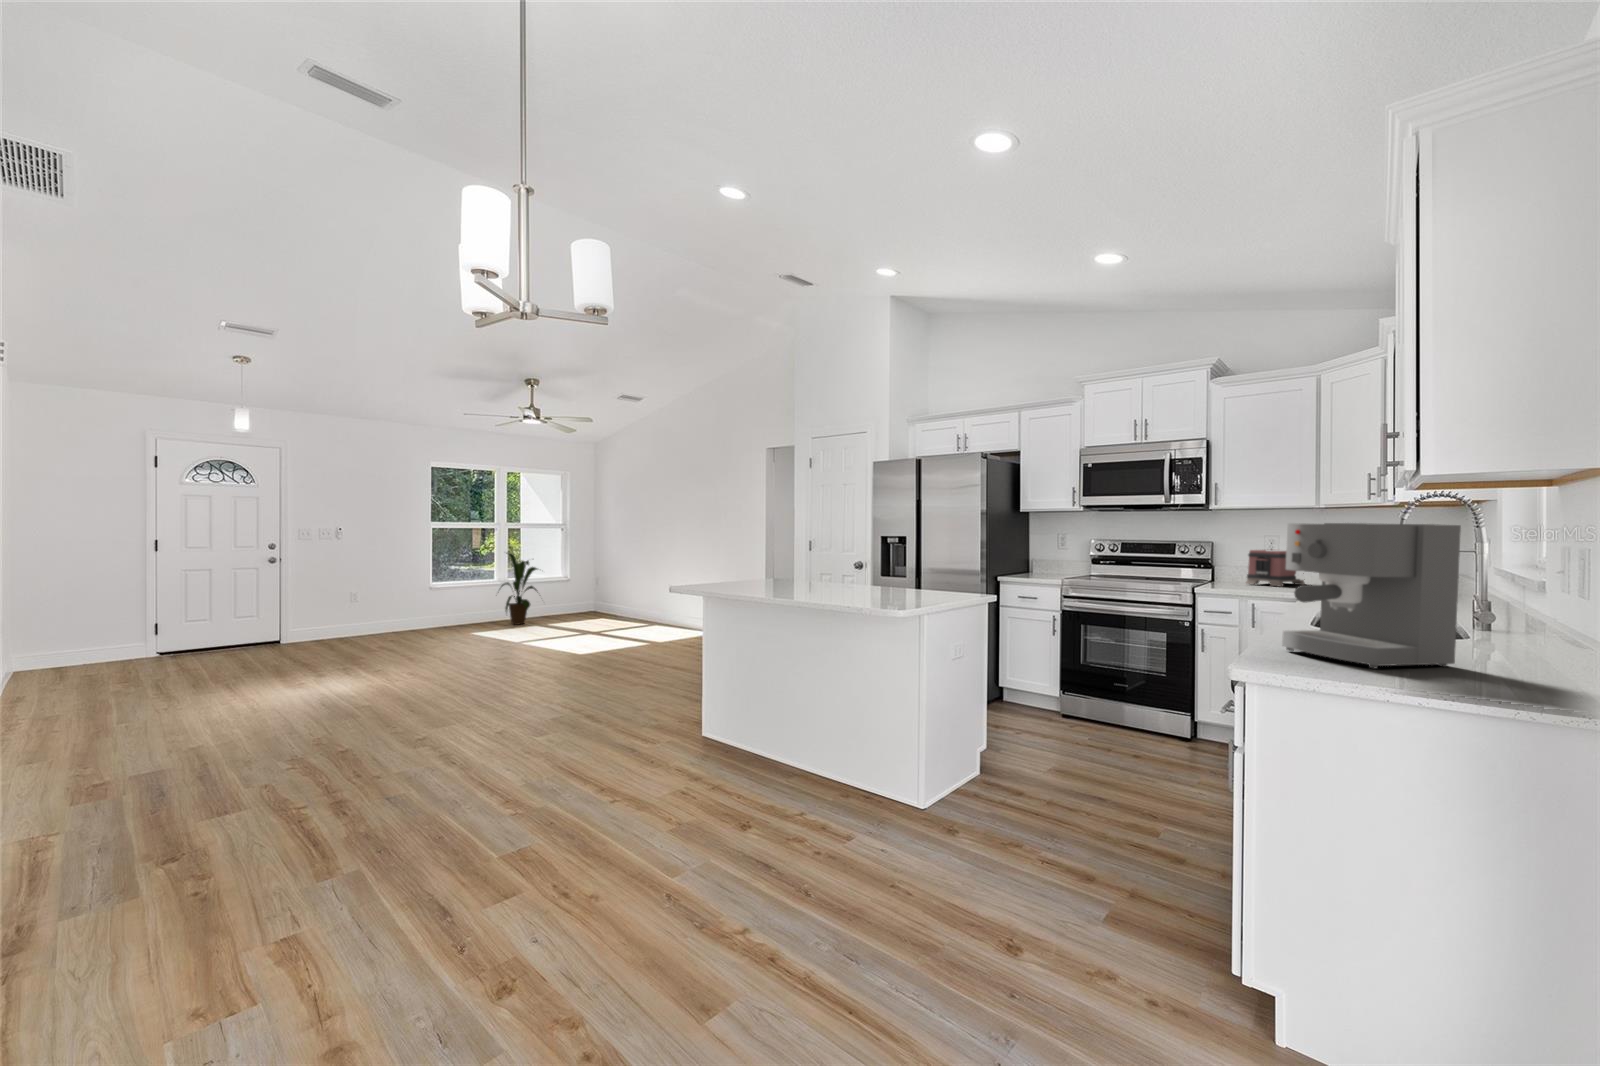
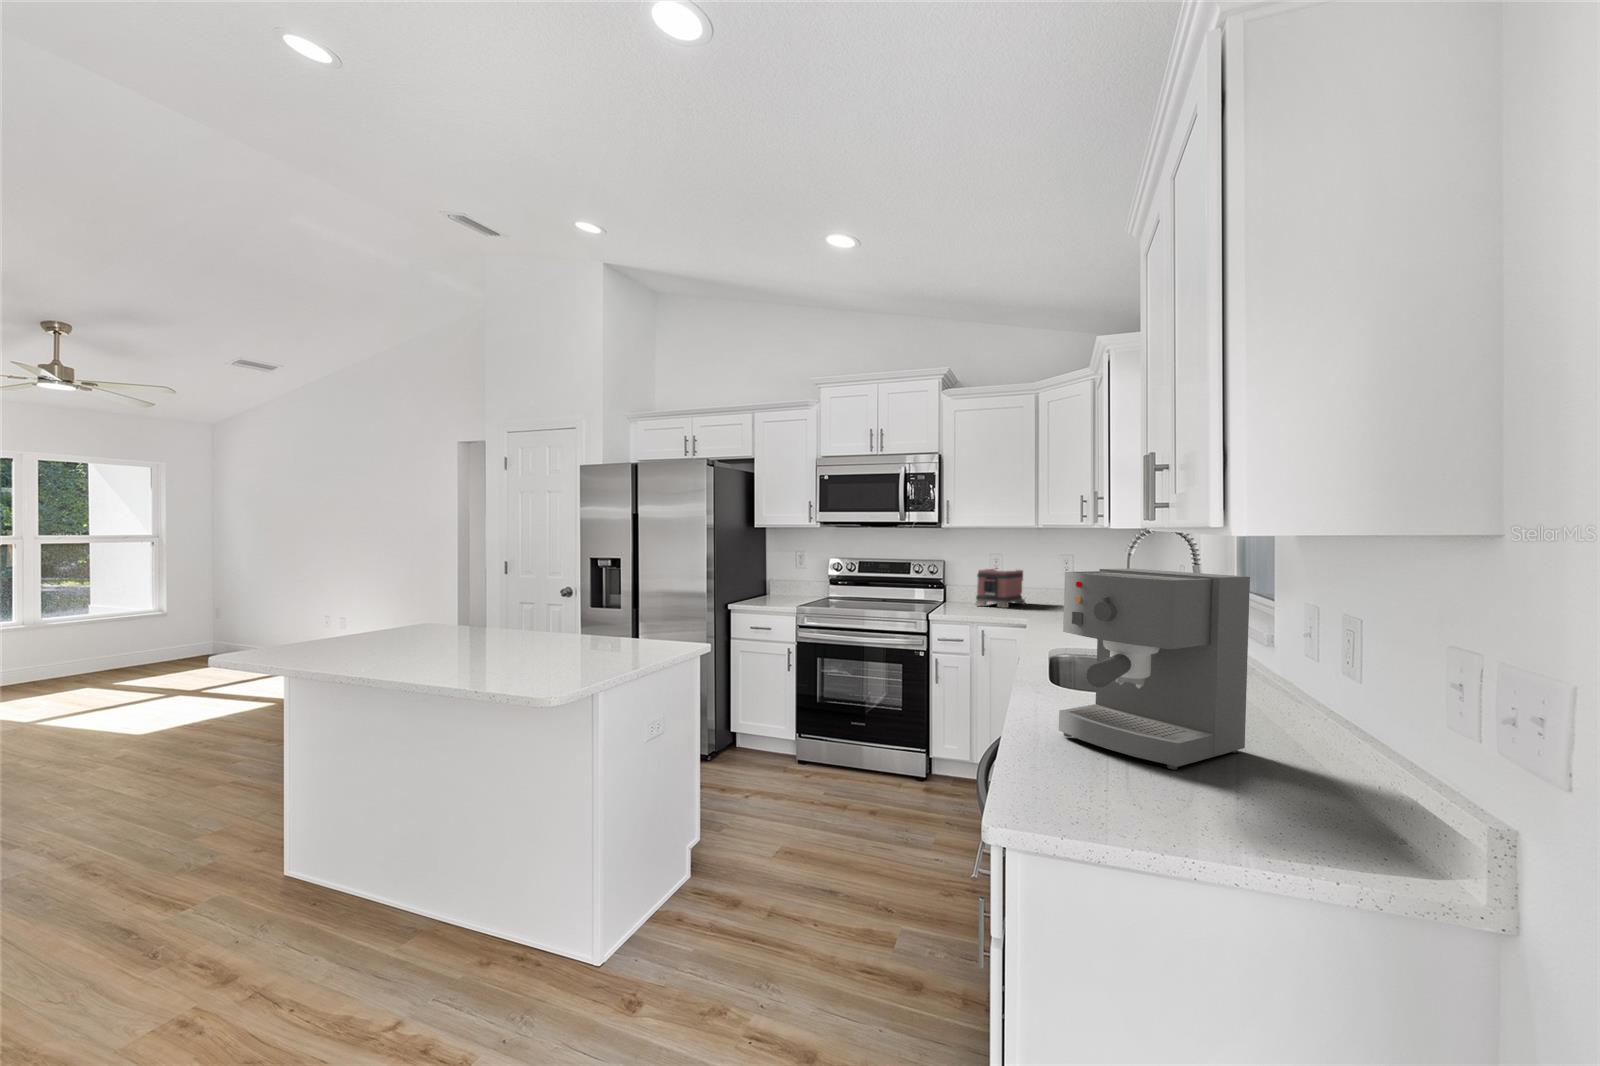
house plant: present [501,553,537,625] -> none [21,578,115,683]

